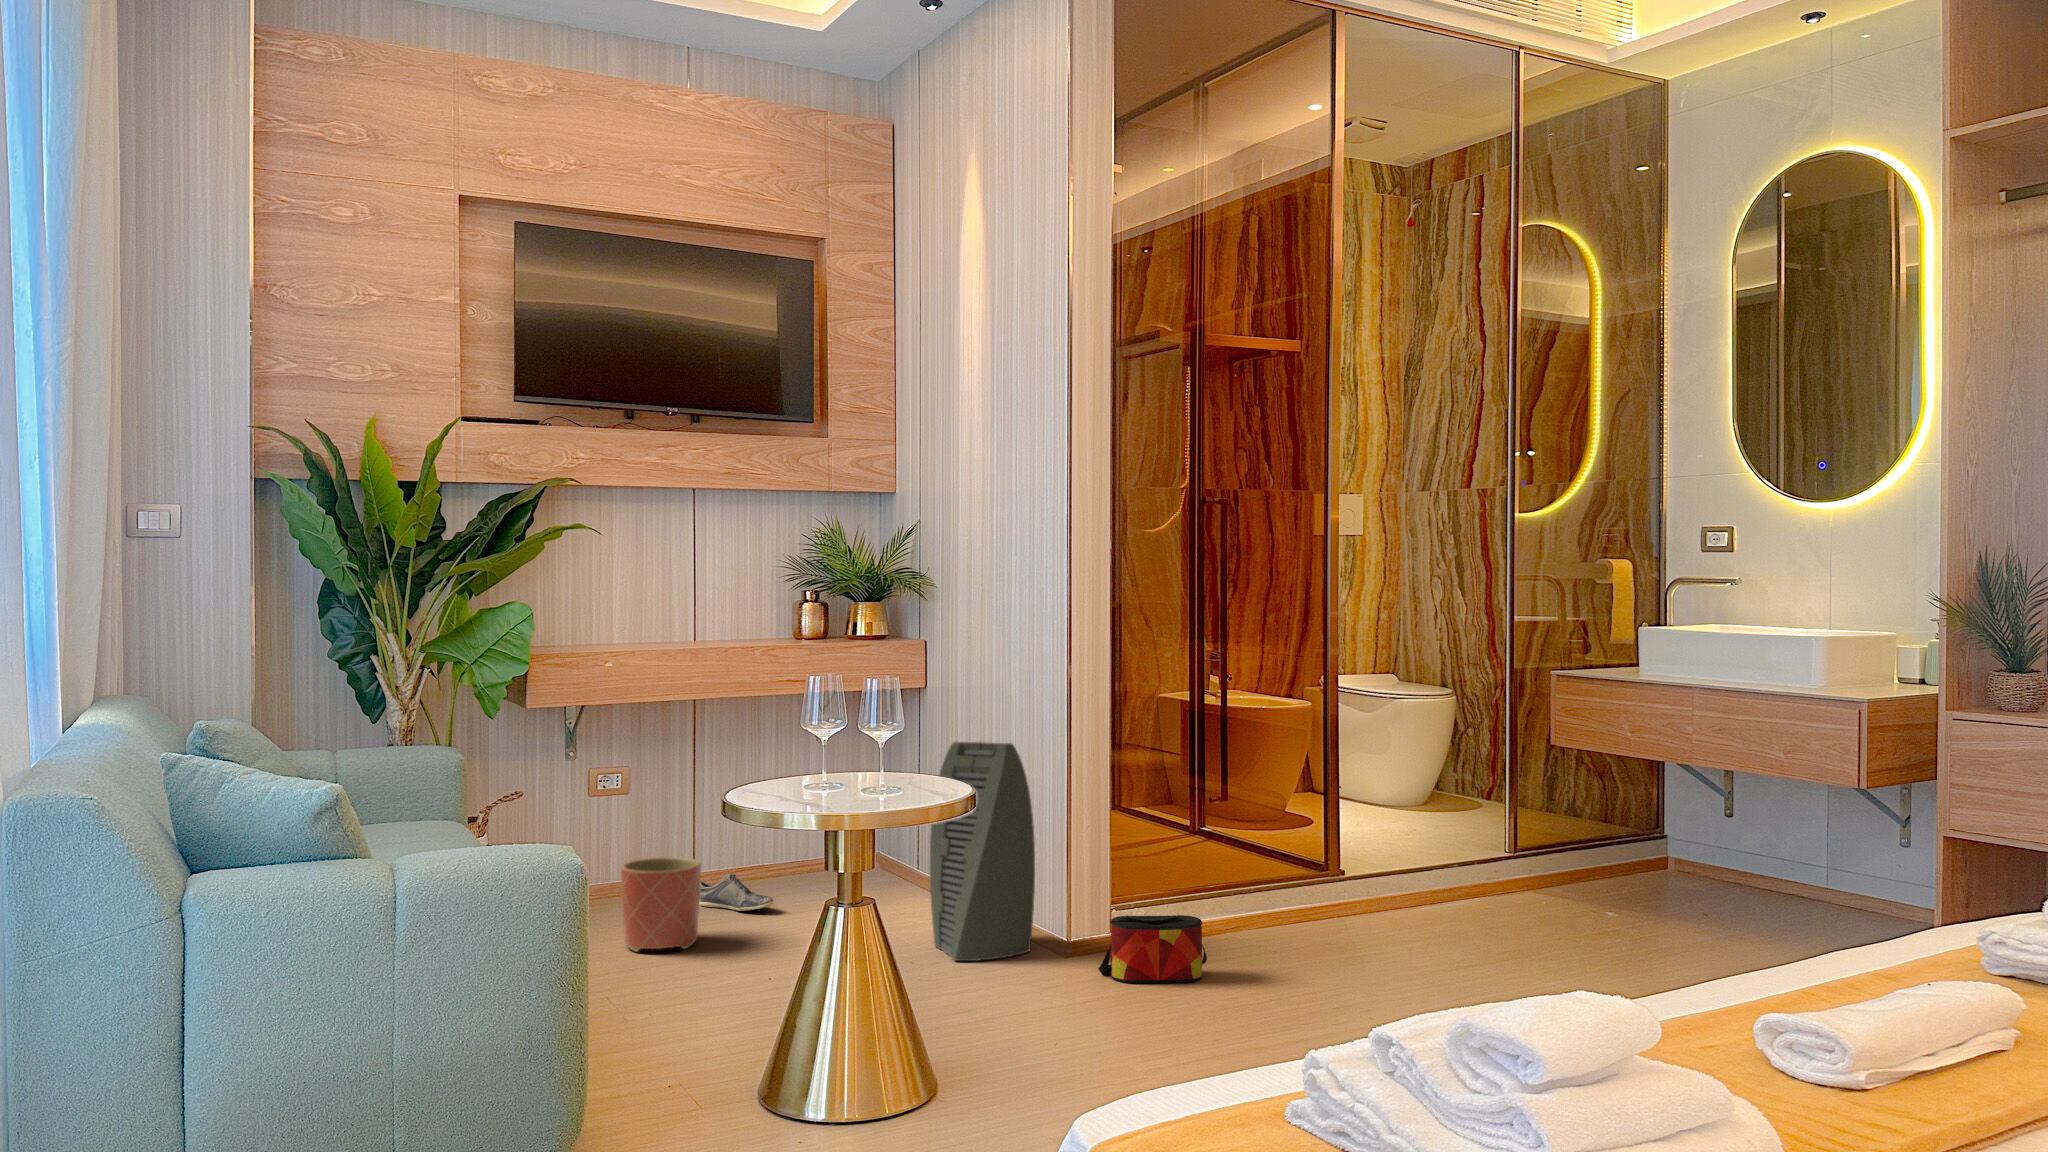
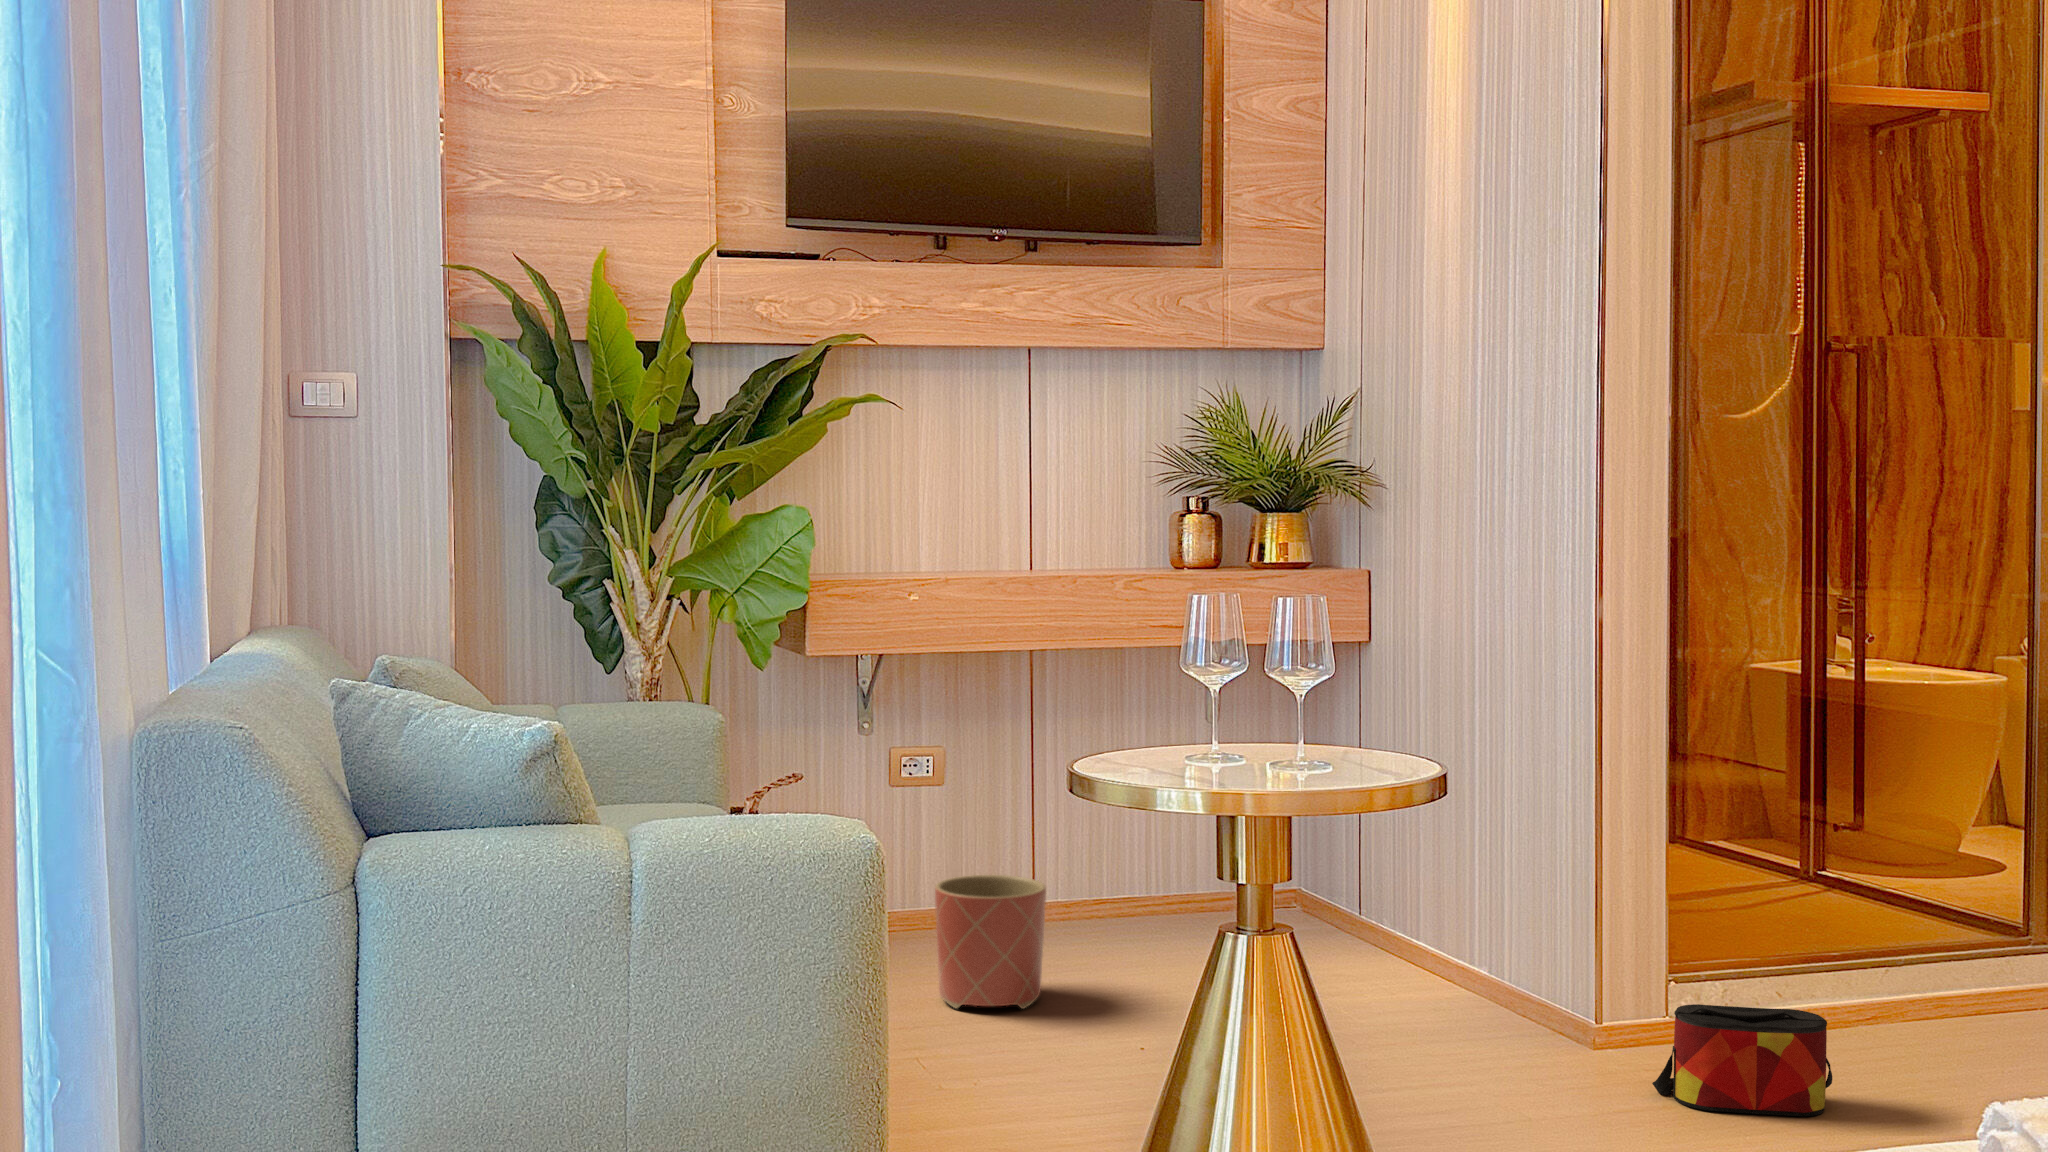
air purifier: present [930,742,1035,961] -> none [1382,724,1546,1056]
shoe: present [699,873,774,911] -> none [1039,899,1145,954]

